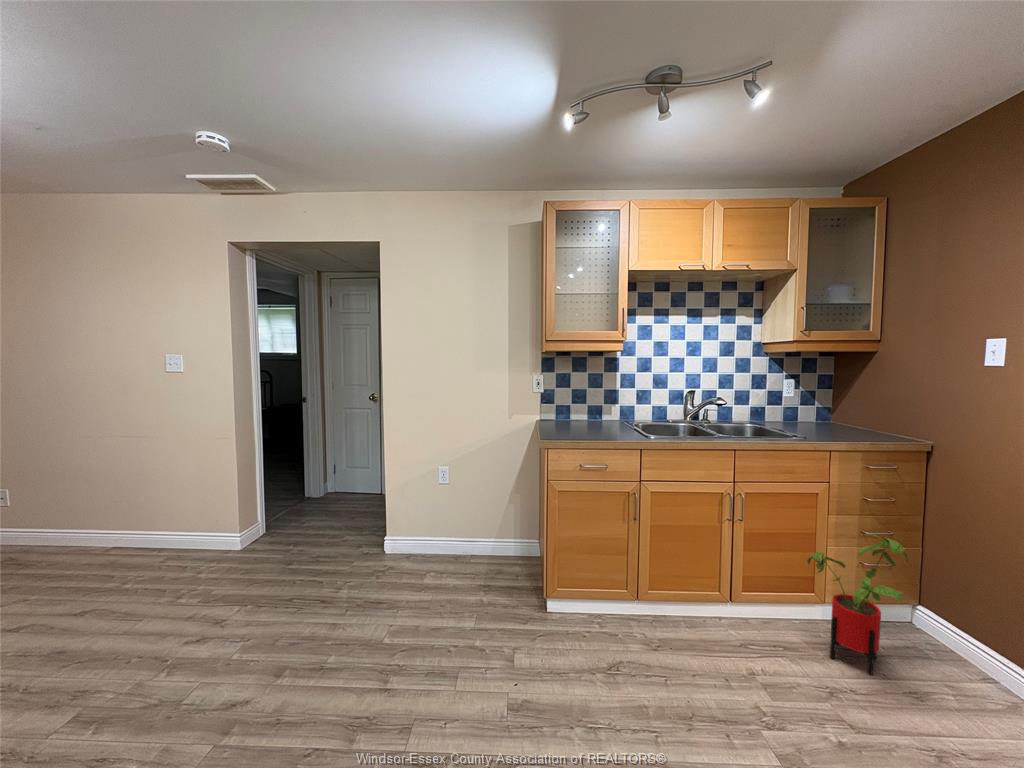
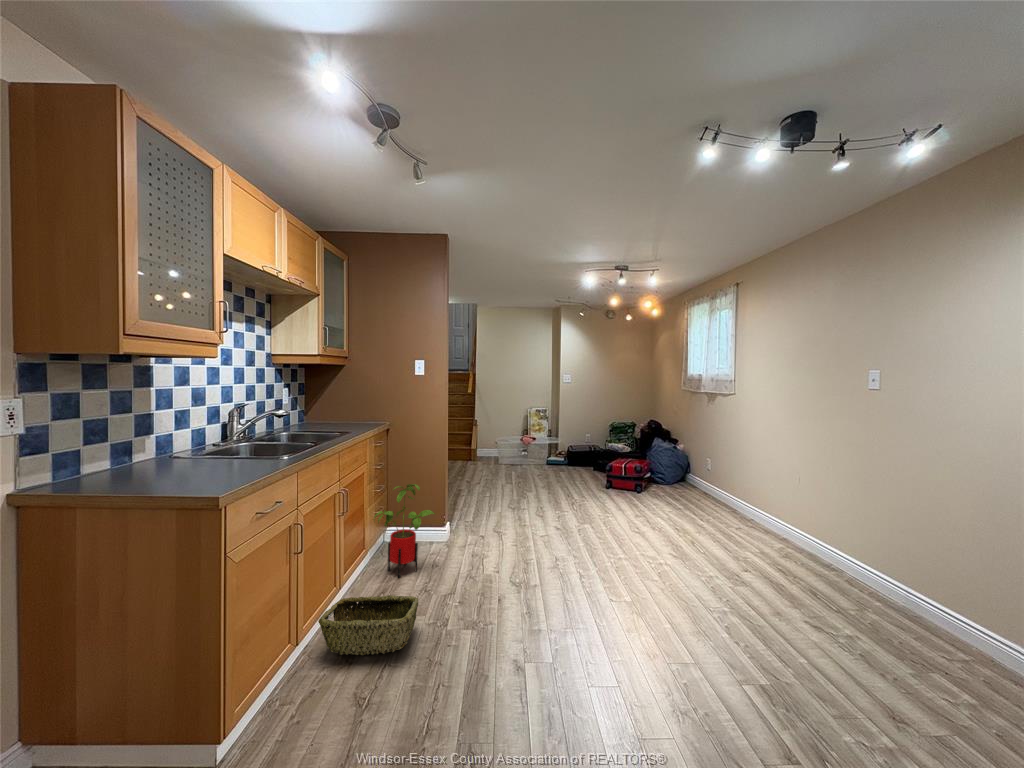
woven basket: none [645,591,739,684] -> present [318,595,418,655]

